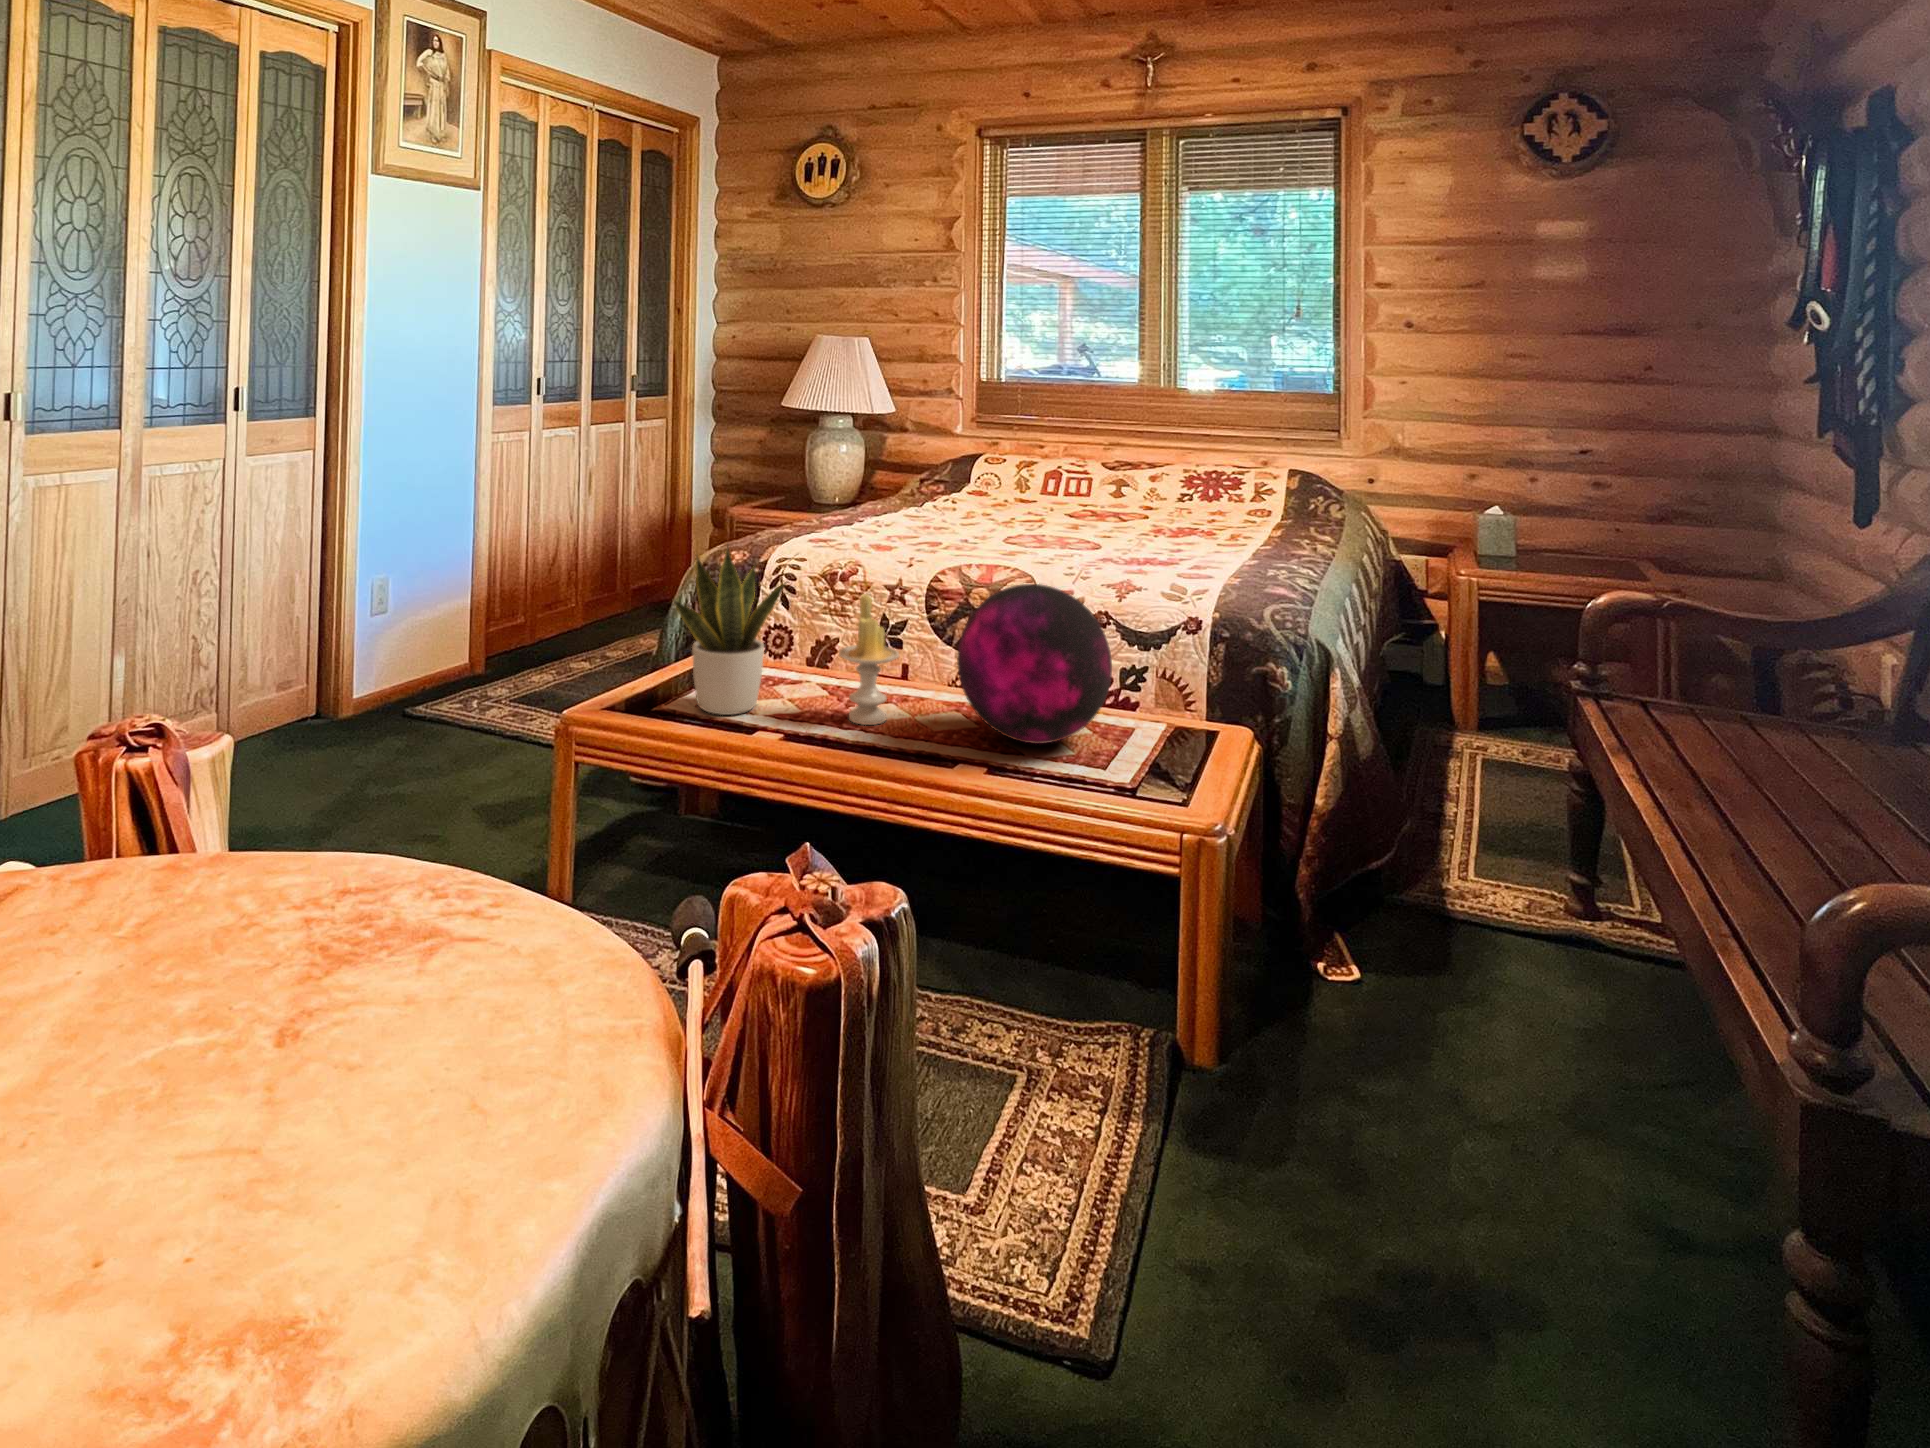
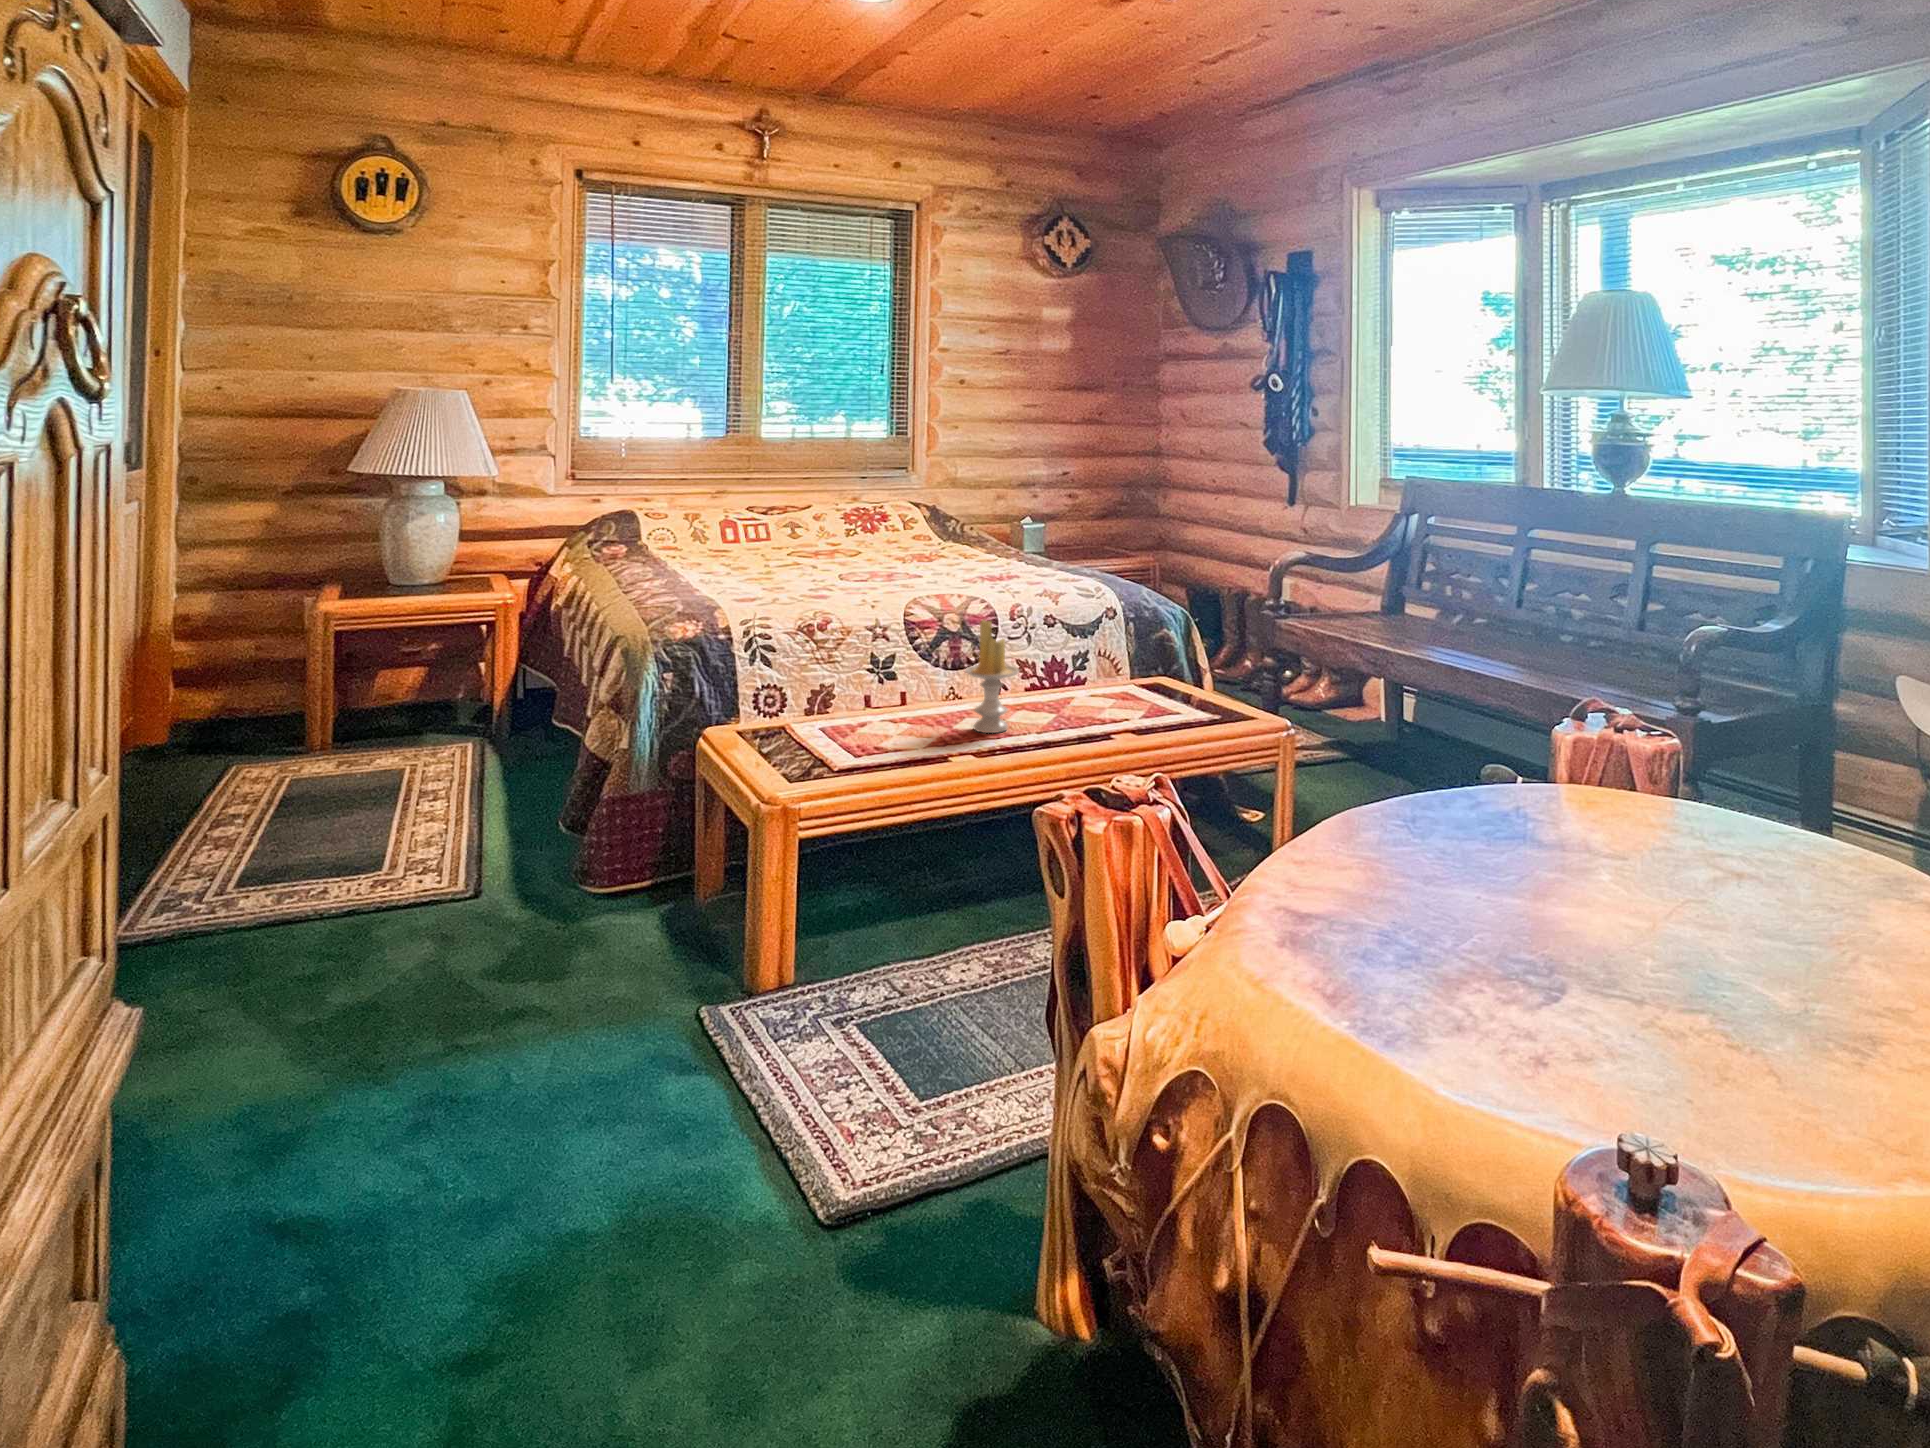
potted plant: present [674,548,786,715] -> none [848,589,920,758]
decorative orb: present [957,584,1112,744] -> none [1048,587,1168,711]

